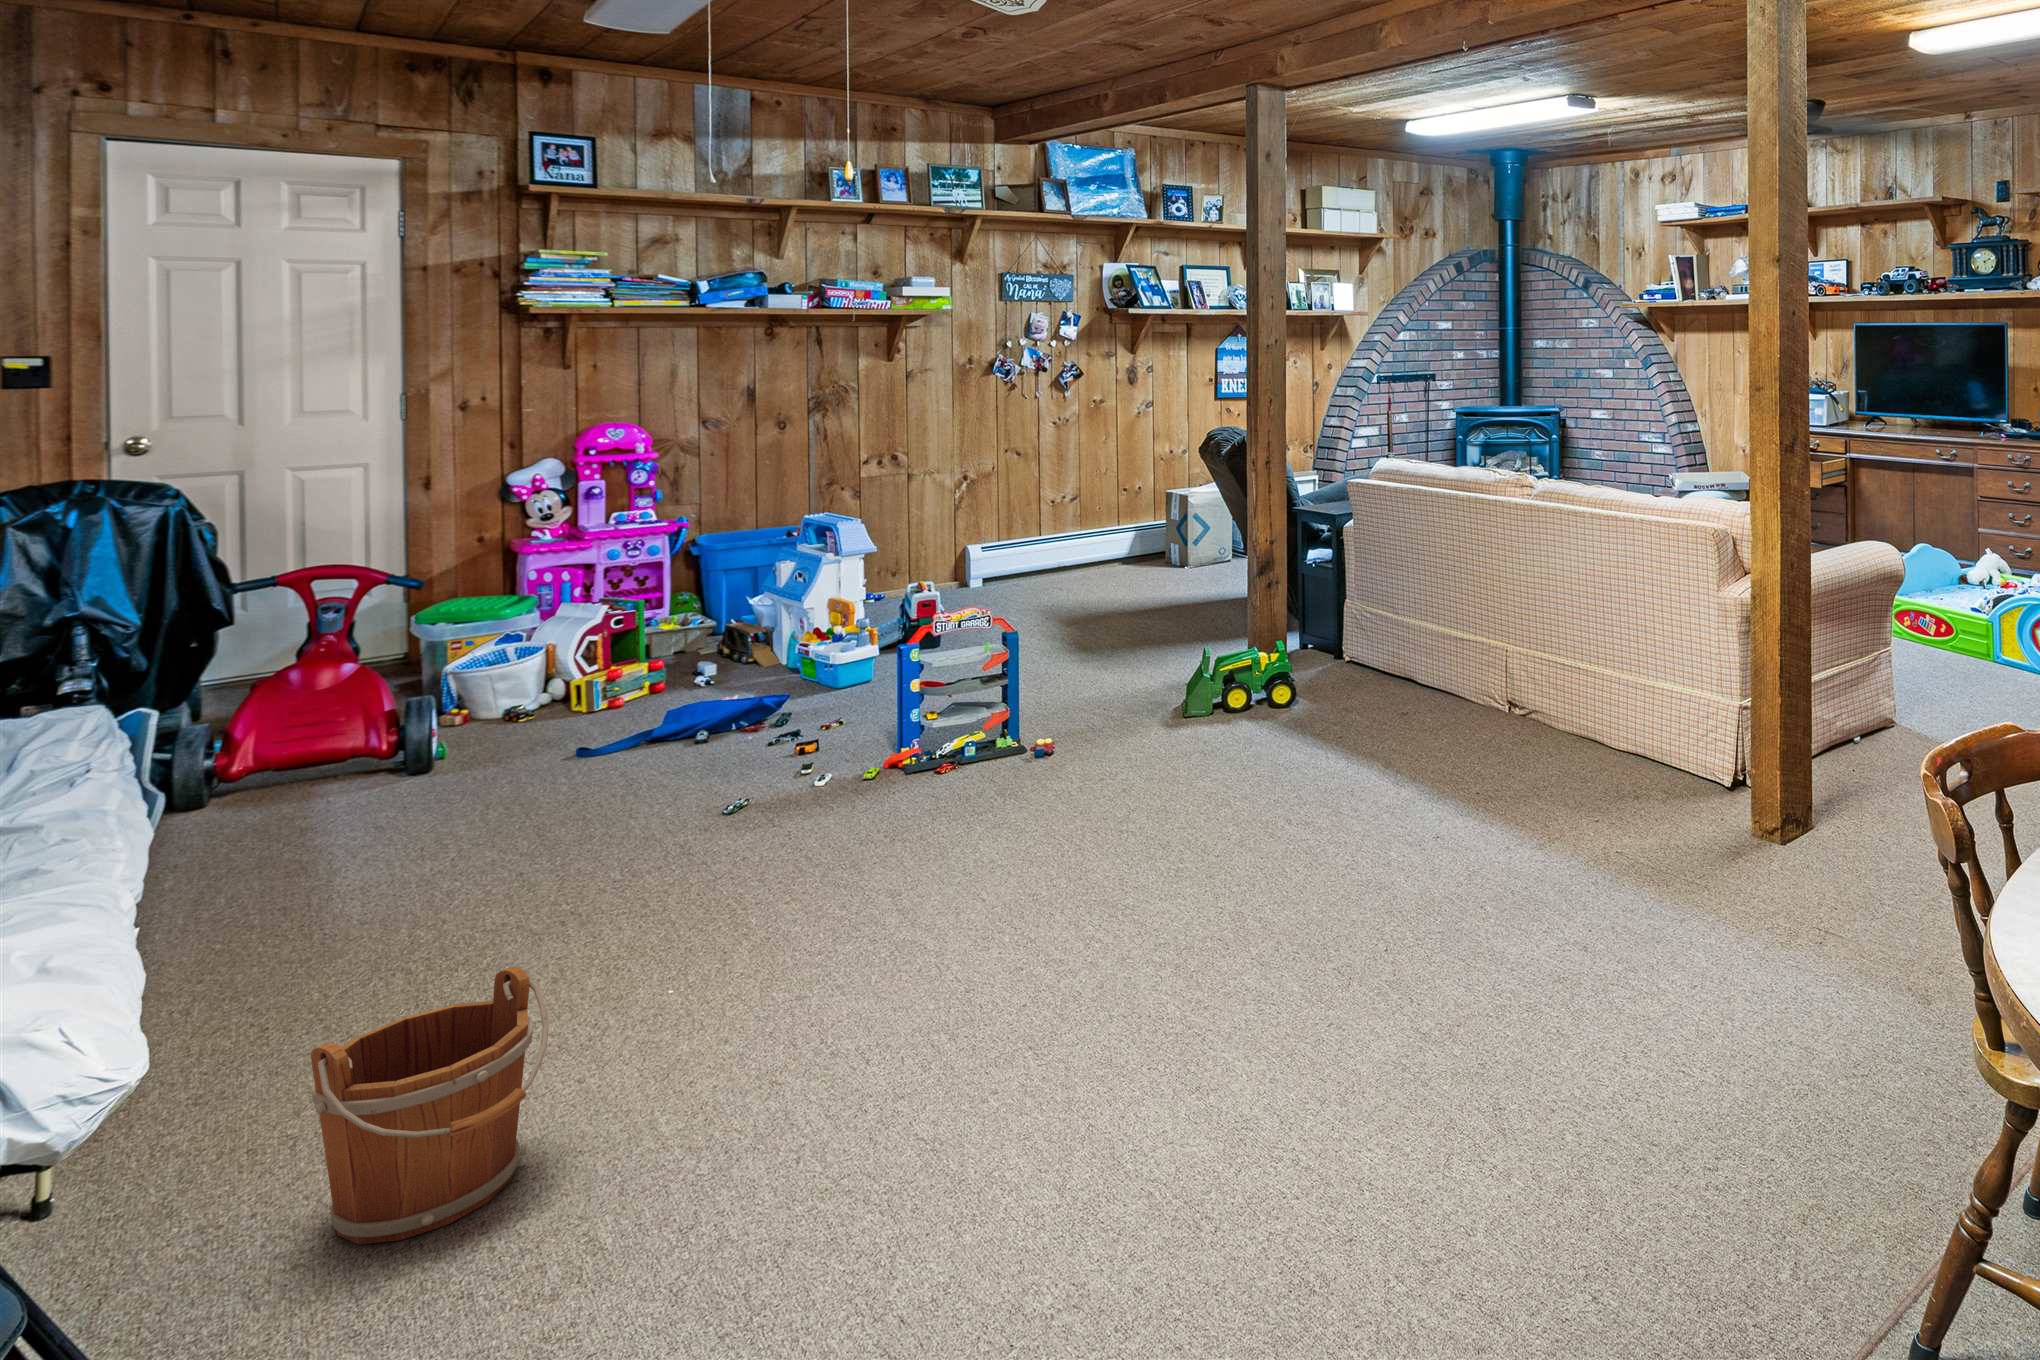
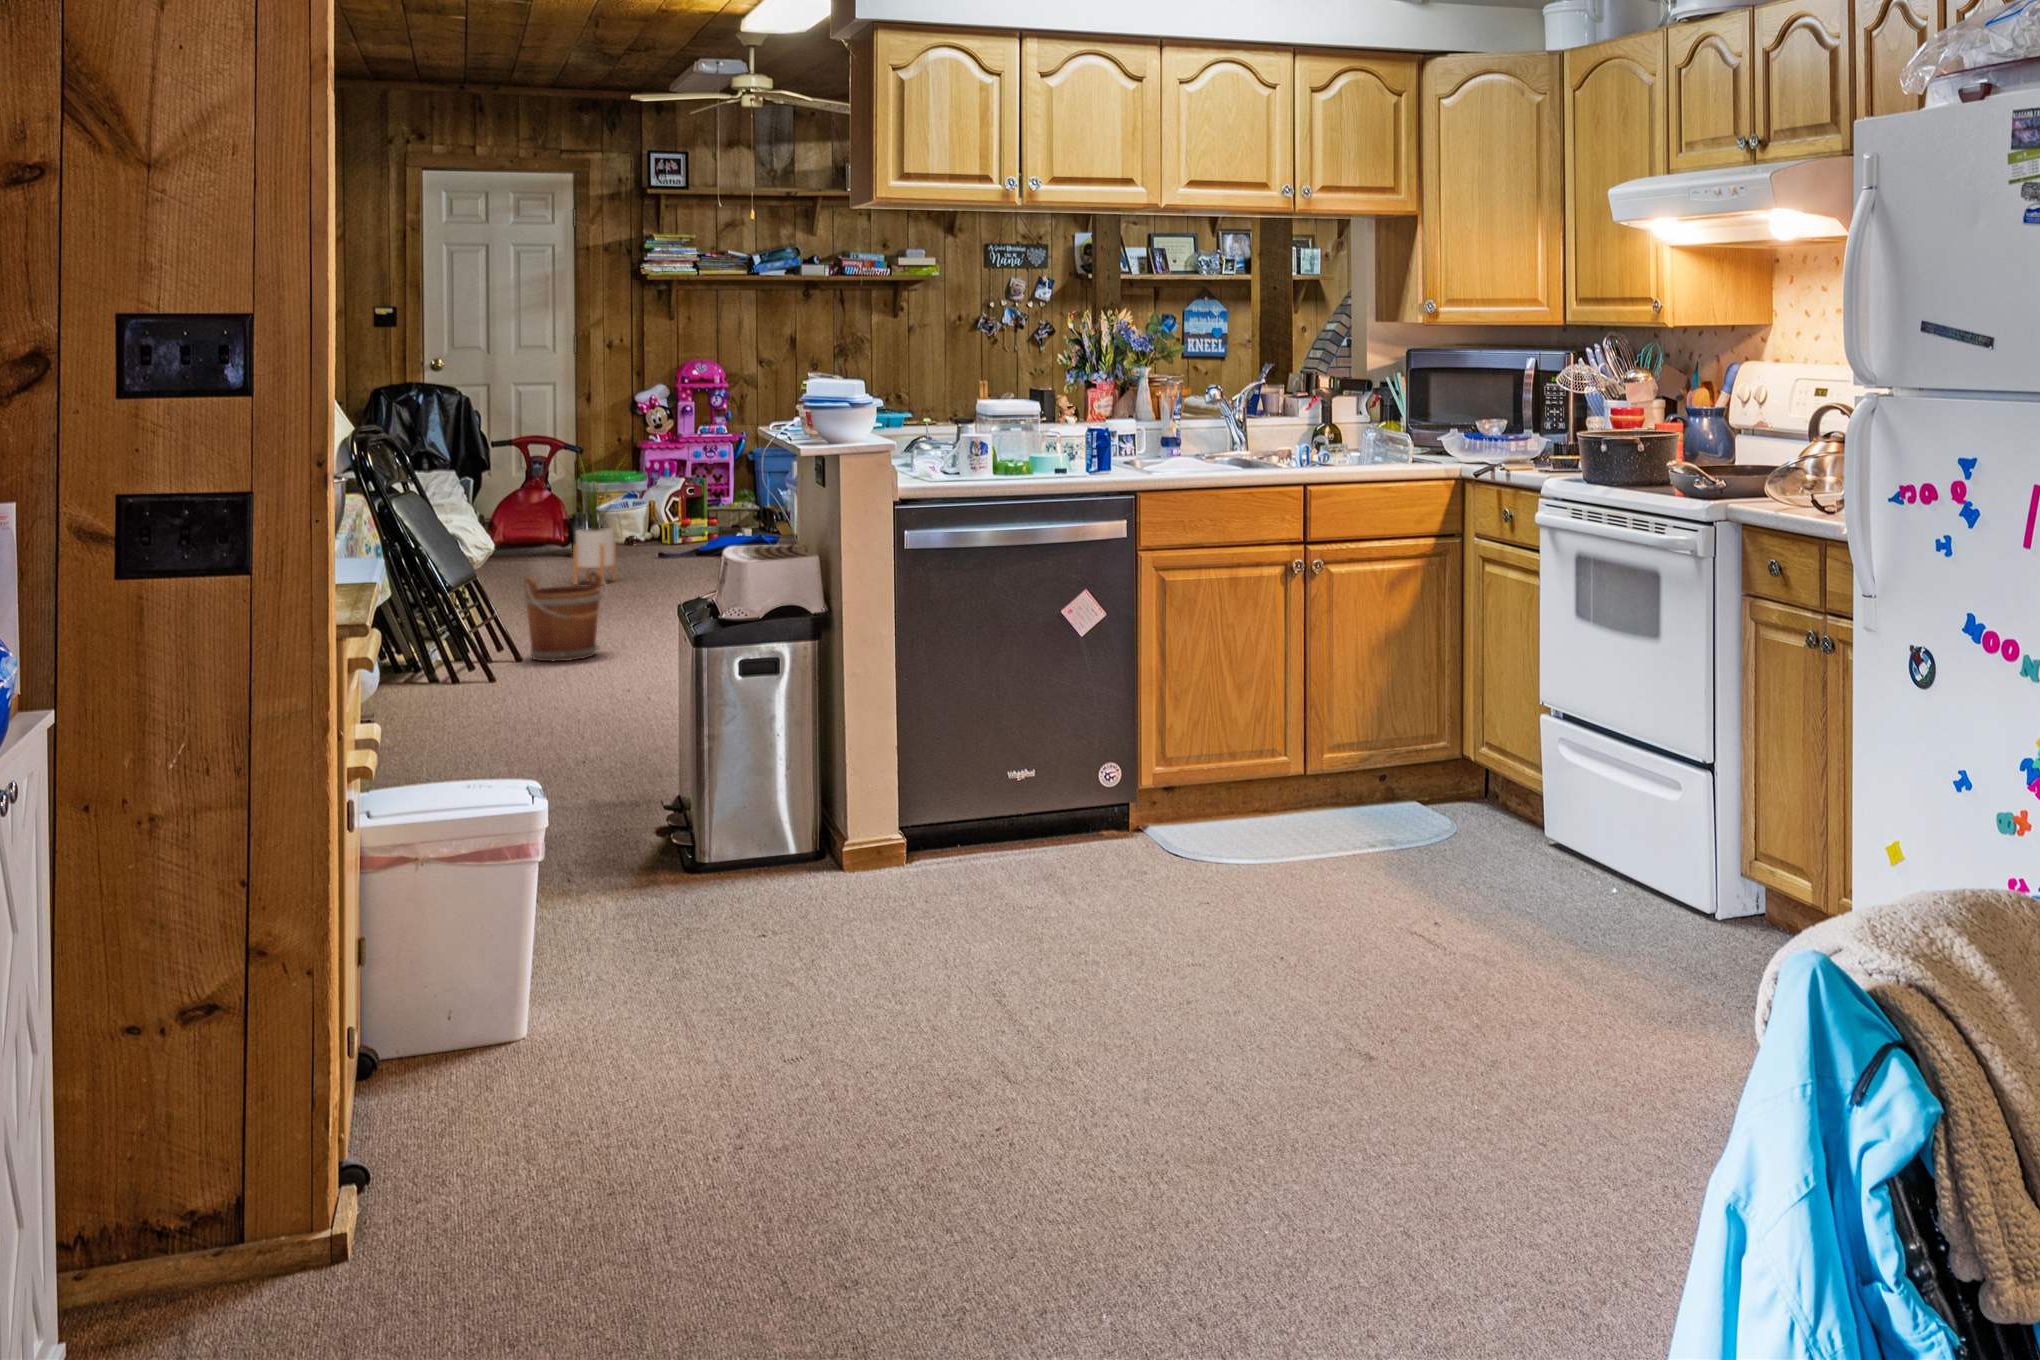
house plant: none [374,582,537,830] -> present [564,456,620,585]

